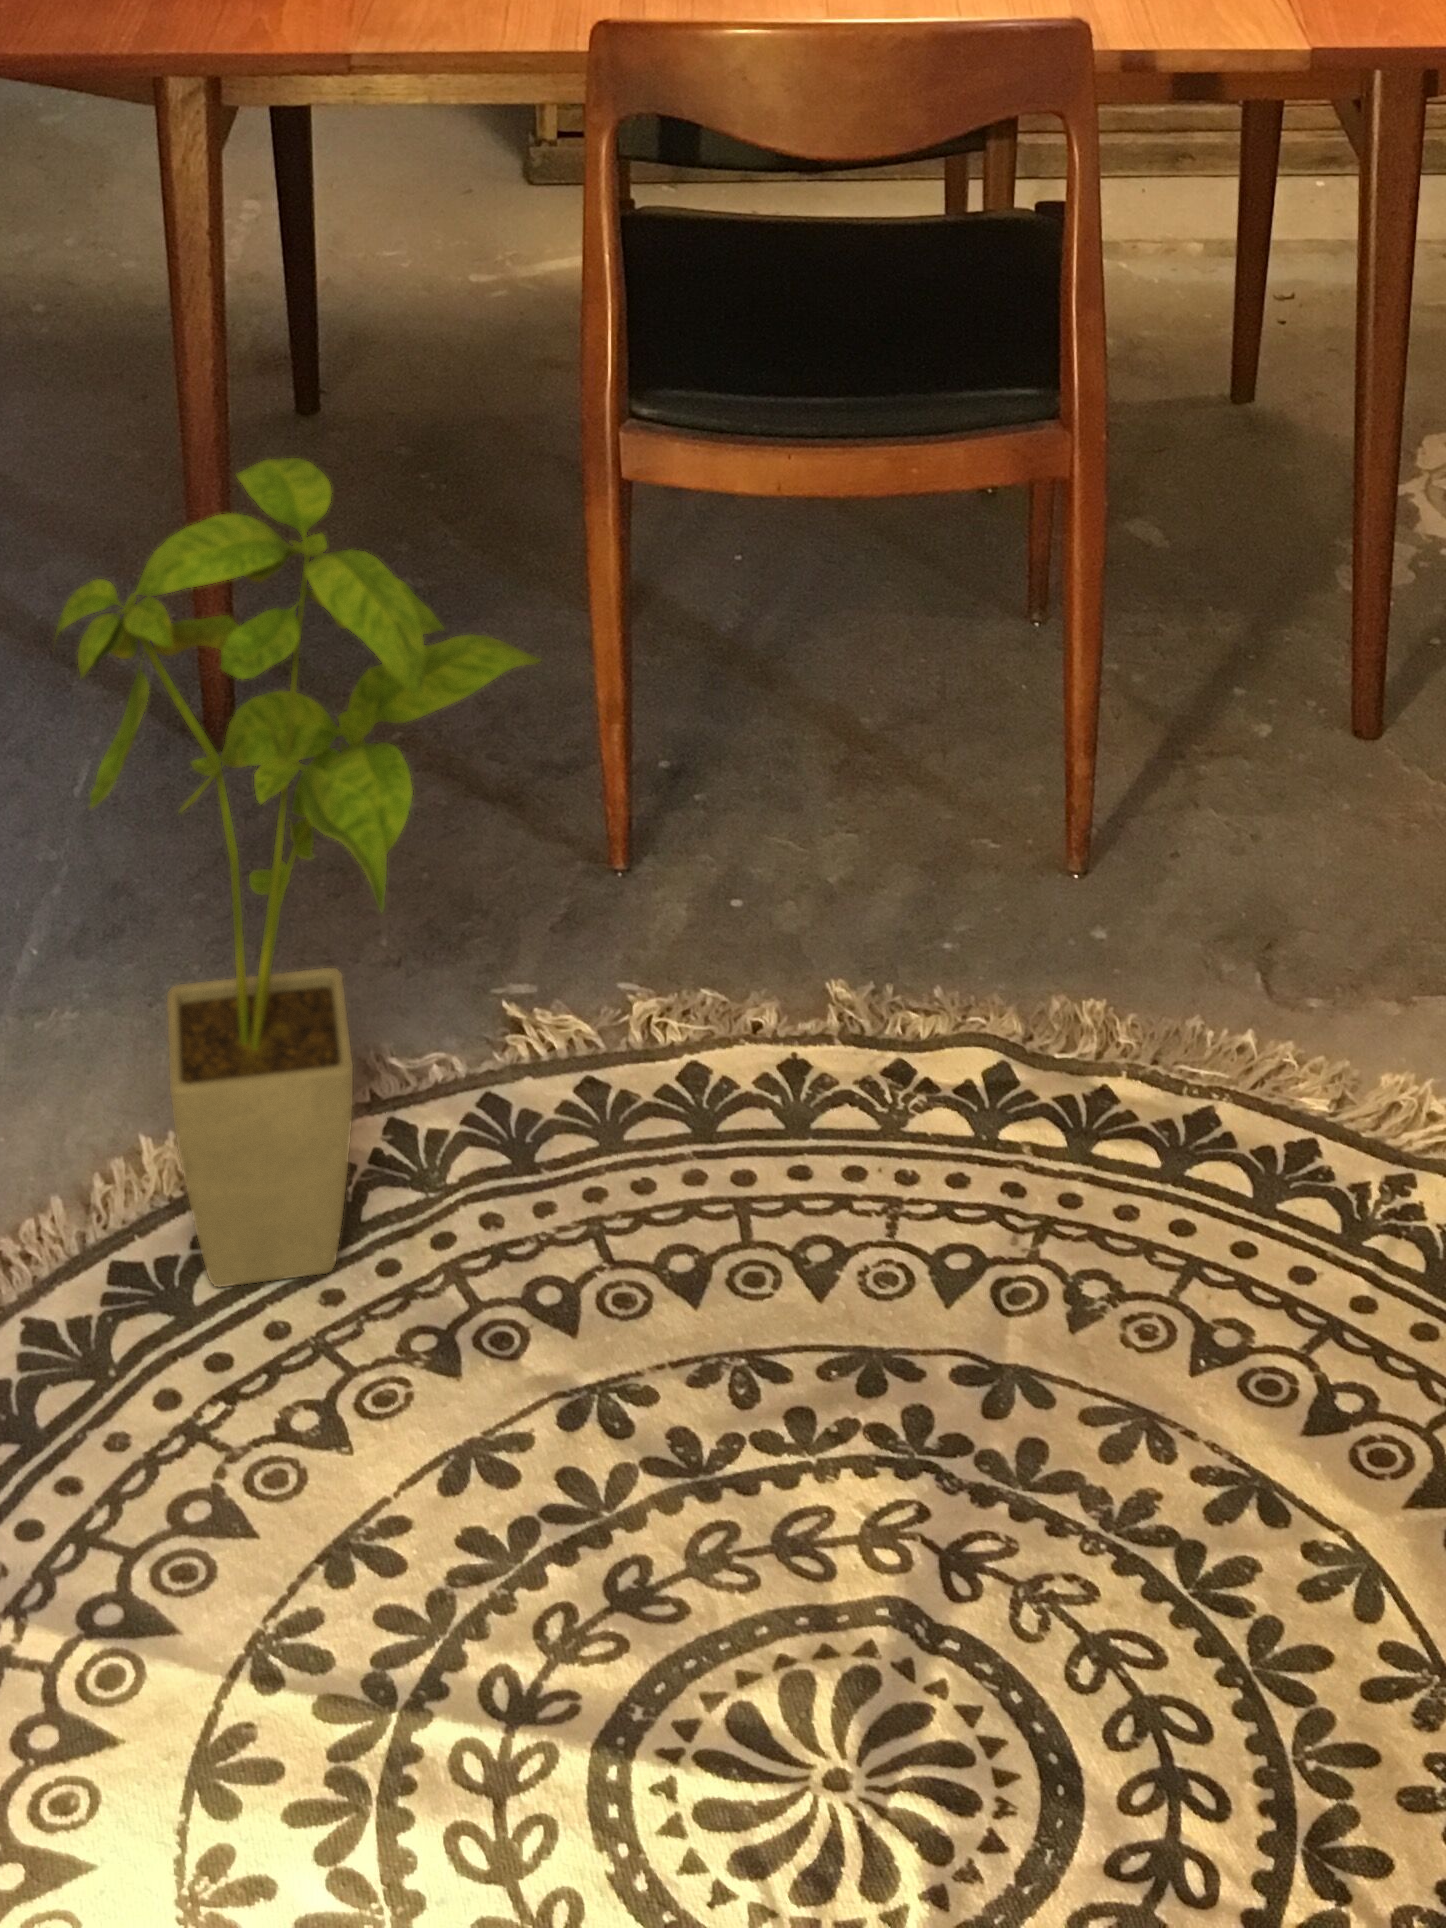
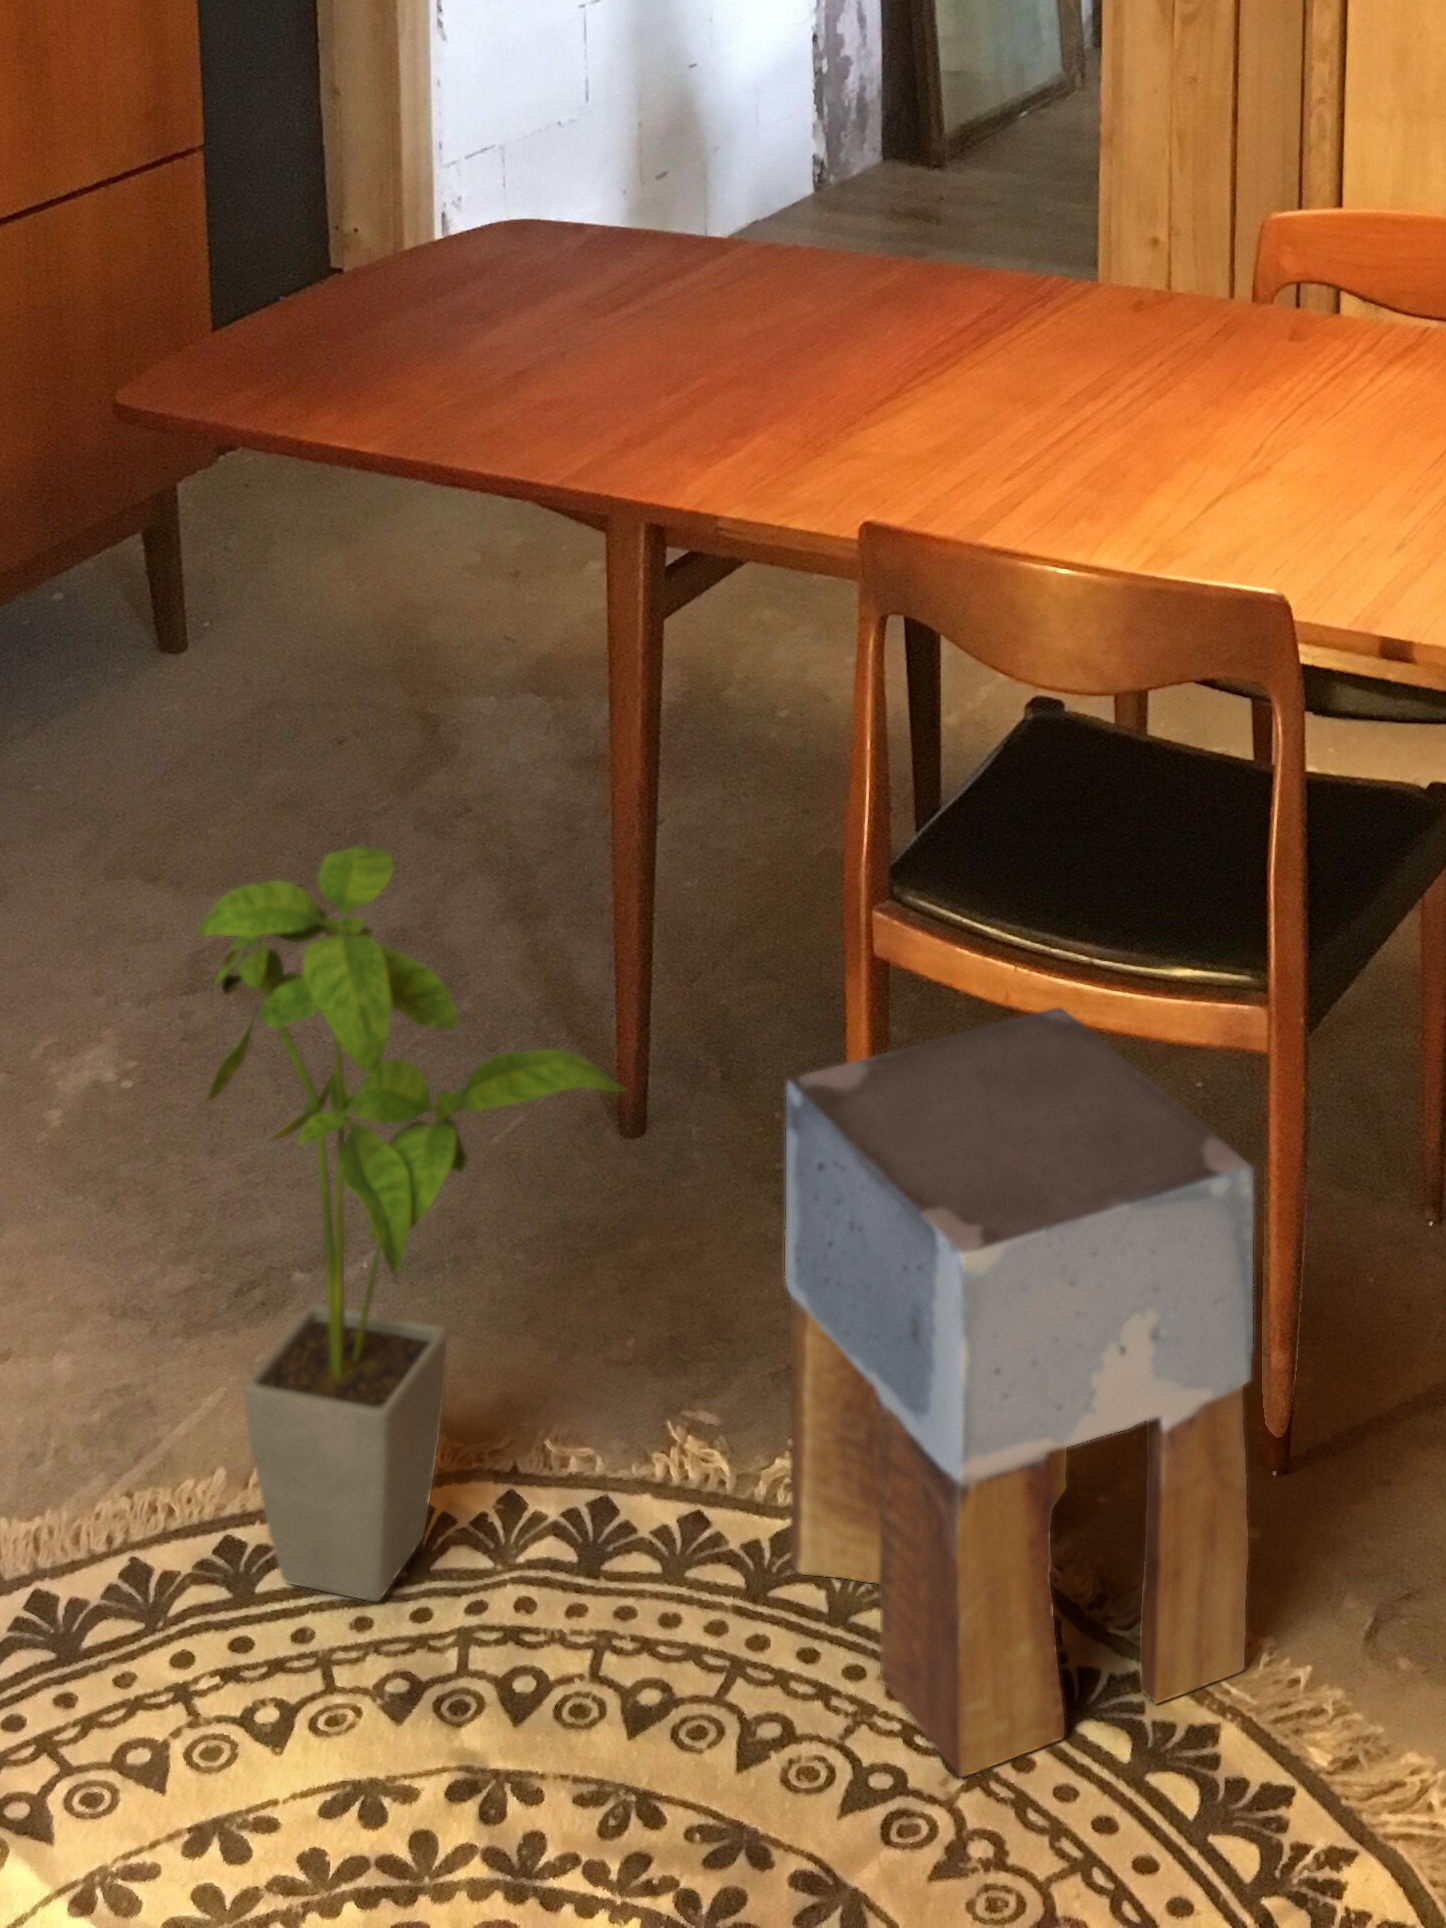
stool: none [703,475,1206,1233] -> present [785,1007,1254,1777]

